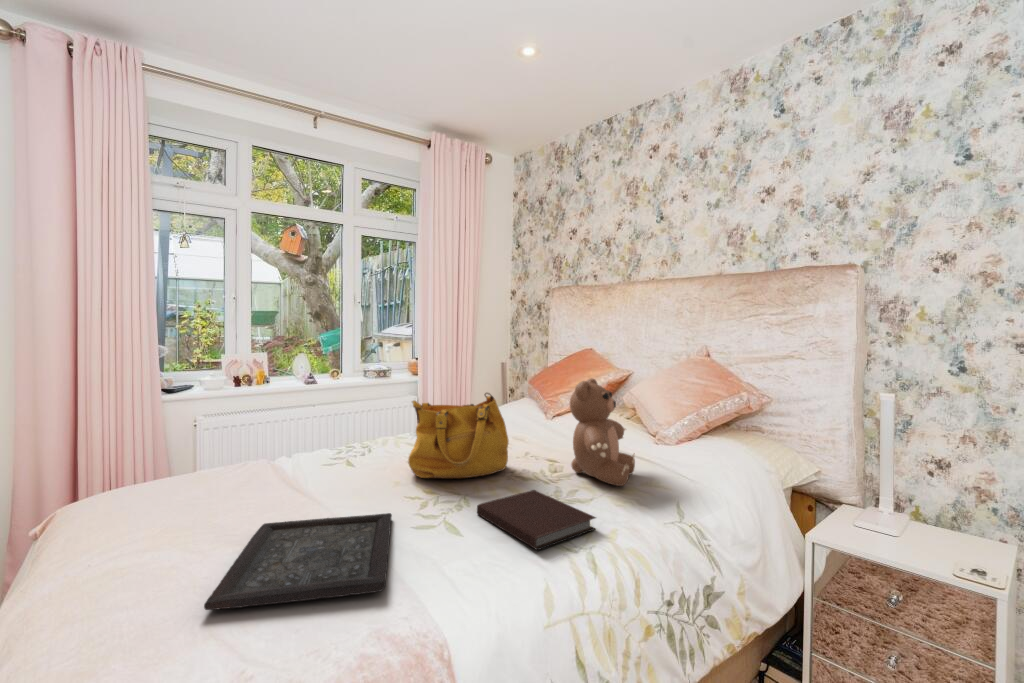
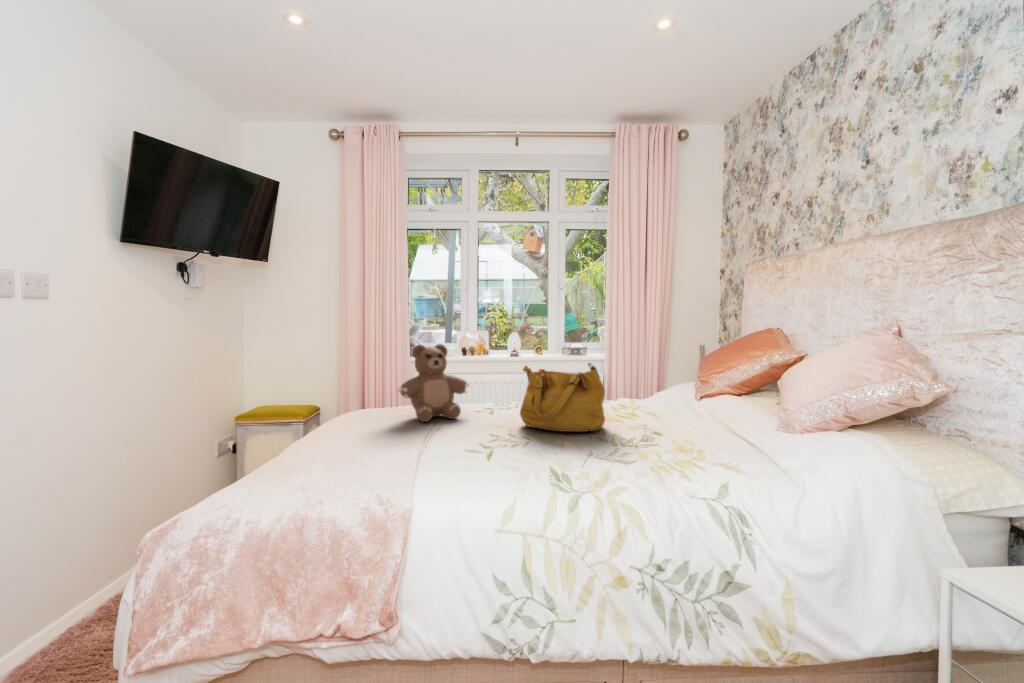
teddy bear: present [570,379,635,486] -> present [398,344,469,422]
notebook: present [477,490,596,550] -> none [532,444,606,478]
tray: present [204,513,392,610] -> none [343,433,476,471]

